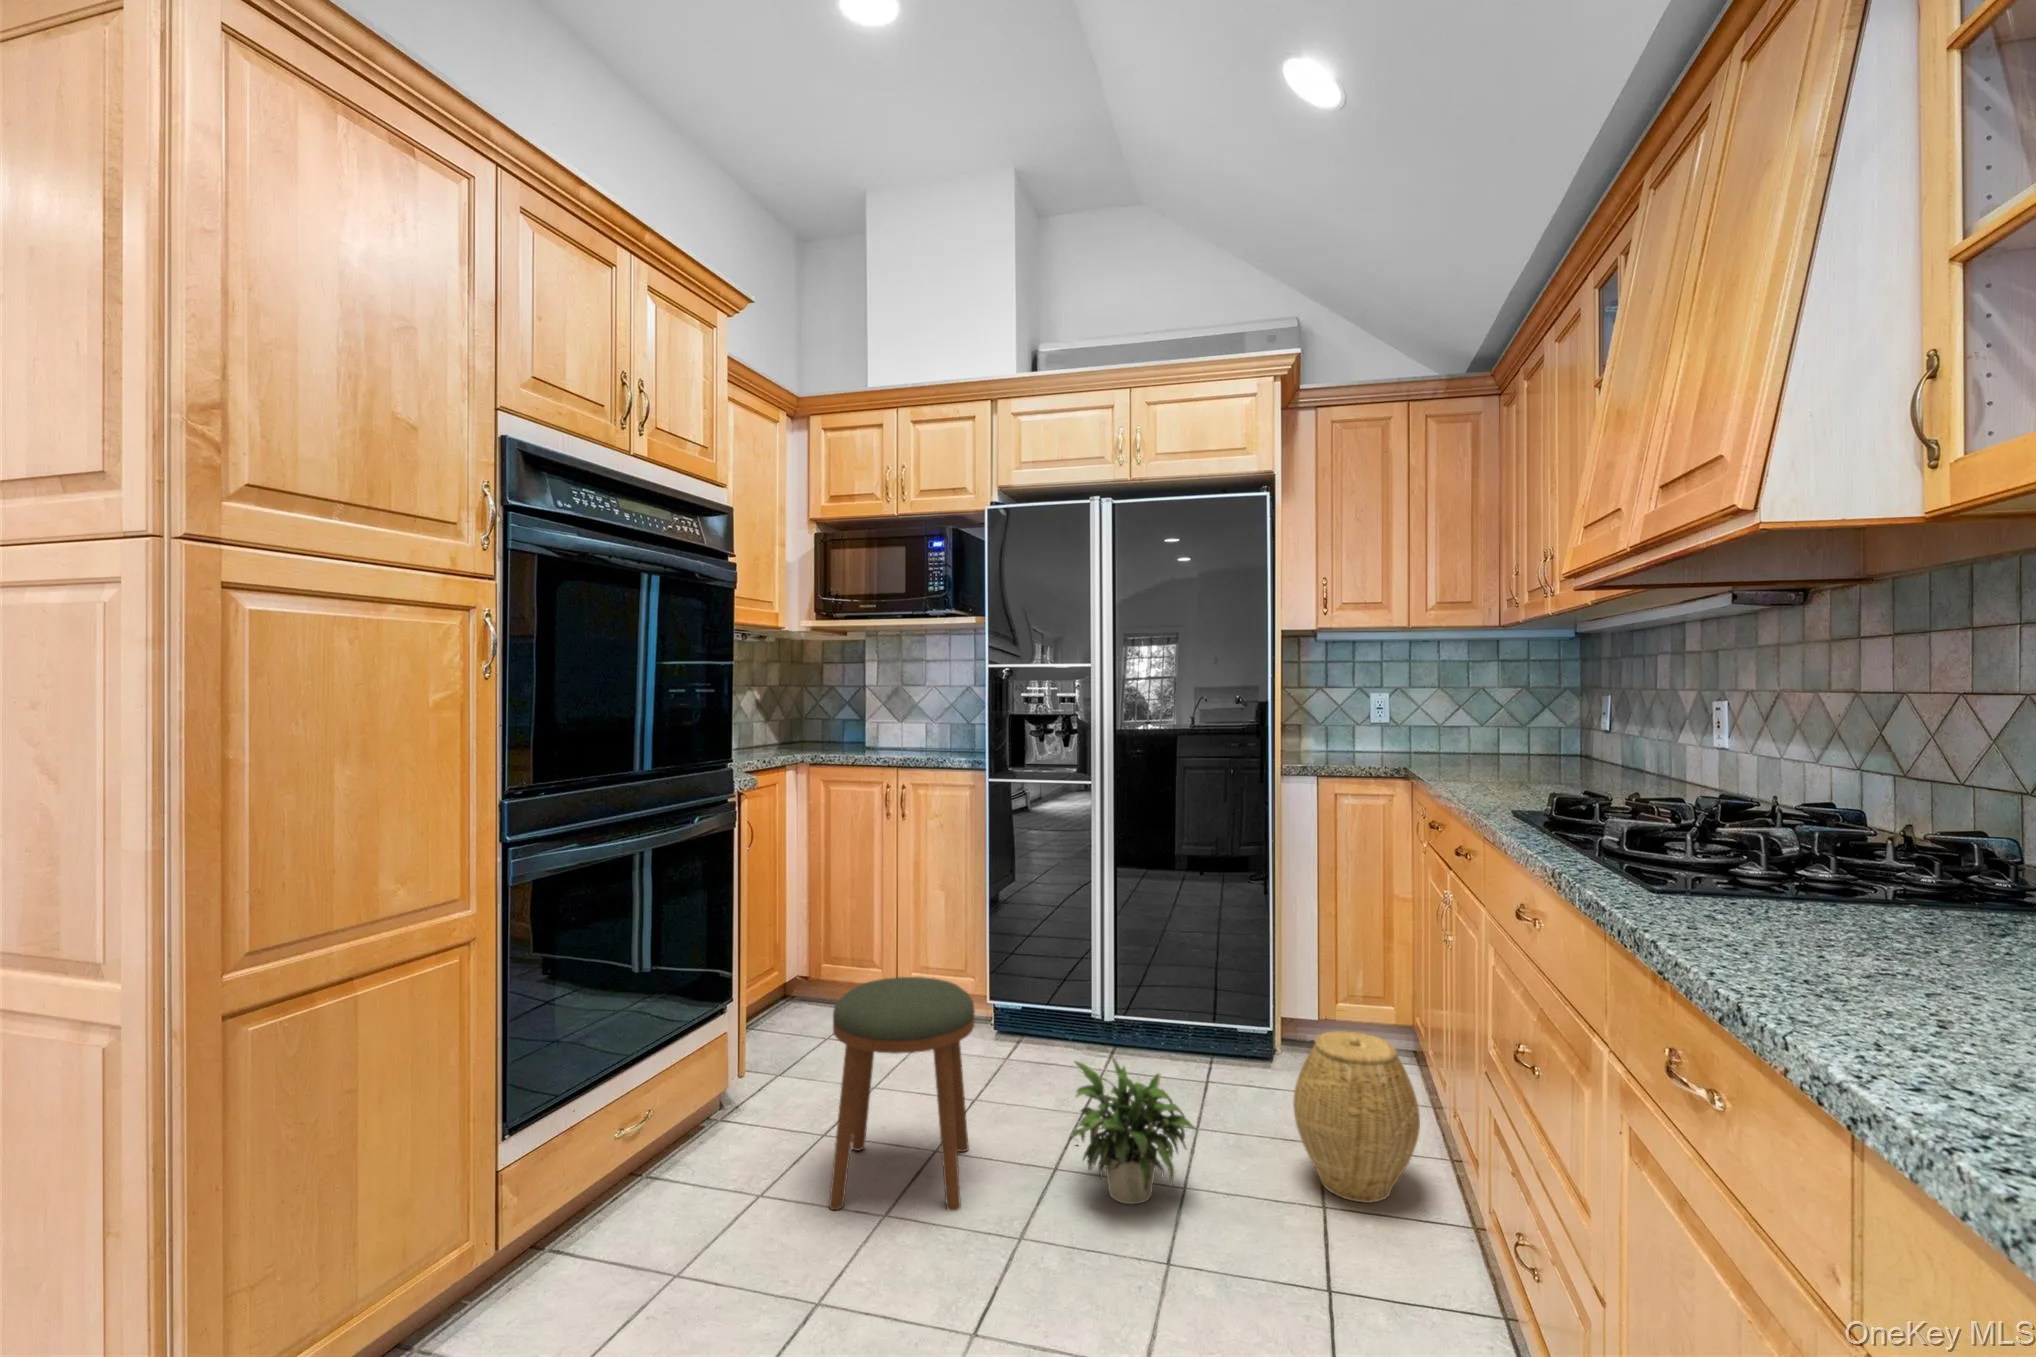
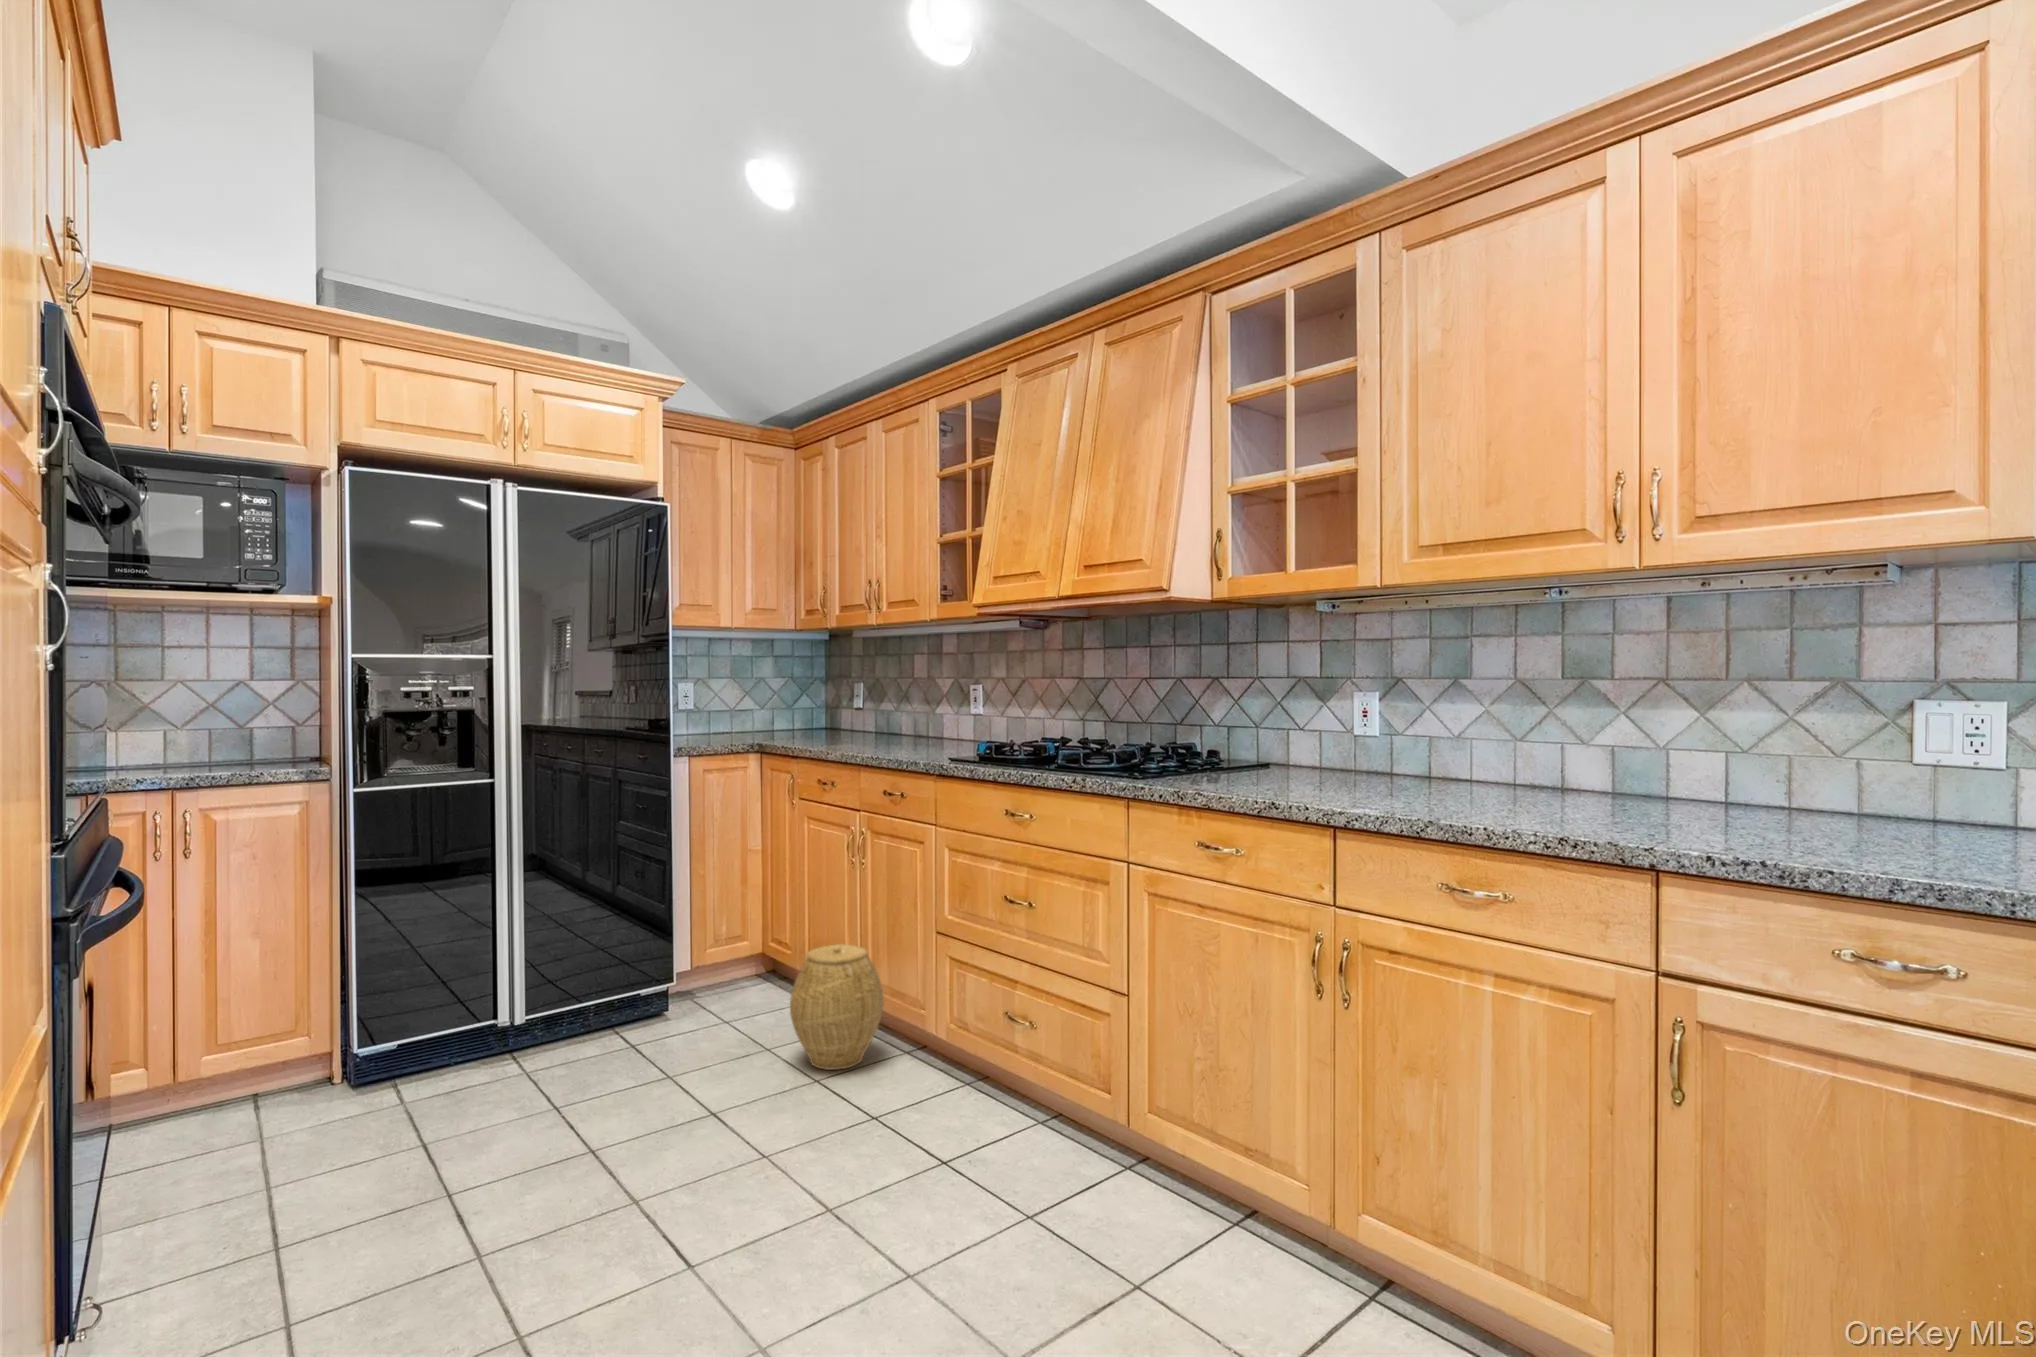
stool: present [829,977,975,1211] -> none [371,1004,587,1292]
potted plant: present [1073,1058,1194,1204] -> none [608,1024,772,1144]

